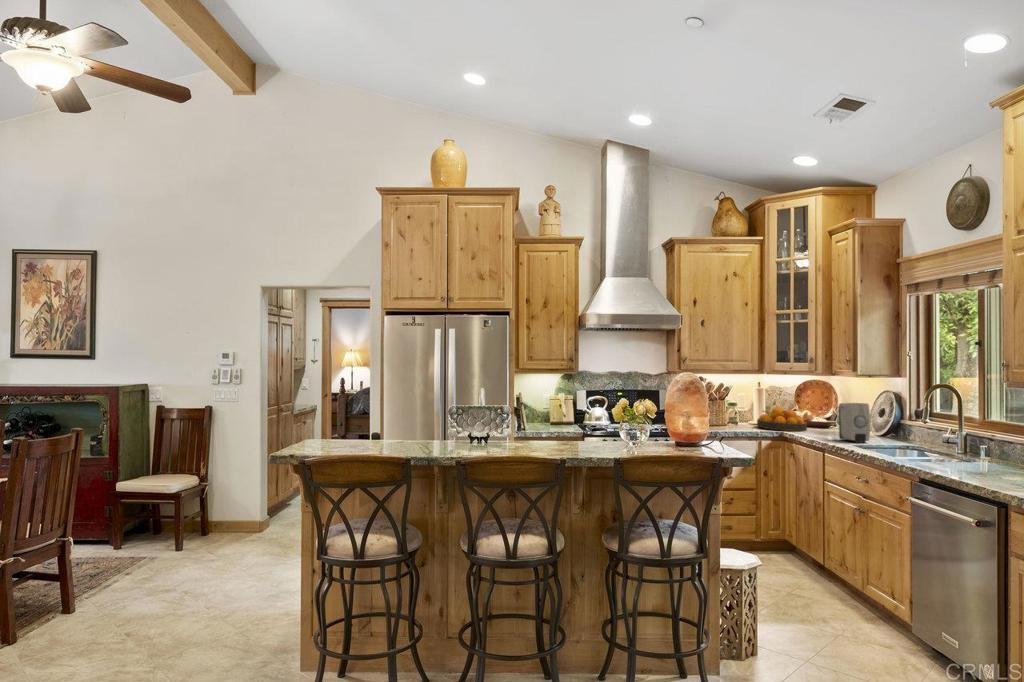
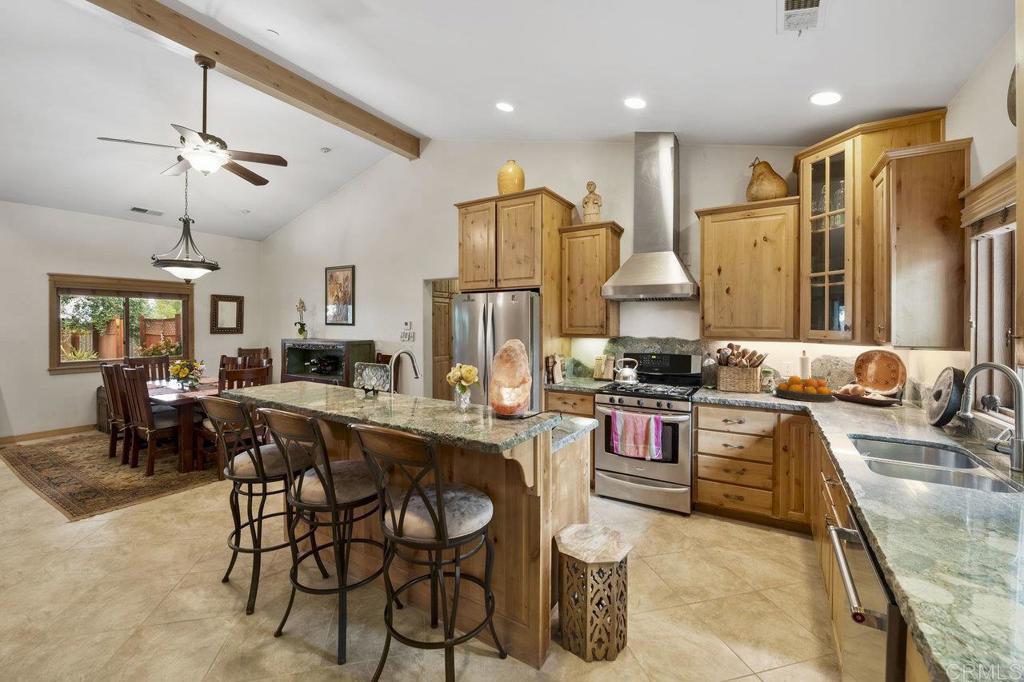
soap dispenser: present [839,403,870,443] -> none [840,372,874,421]

